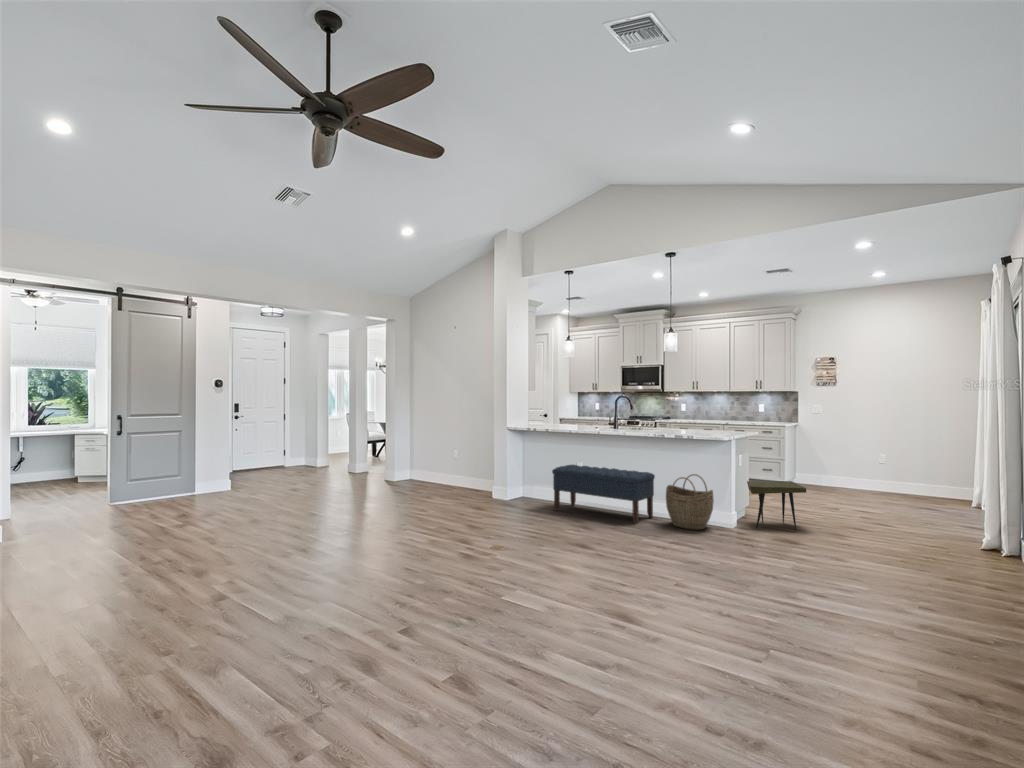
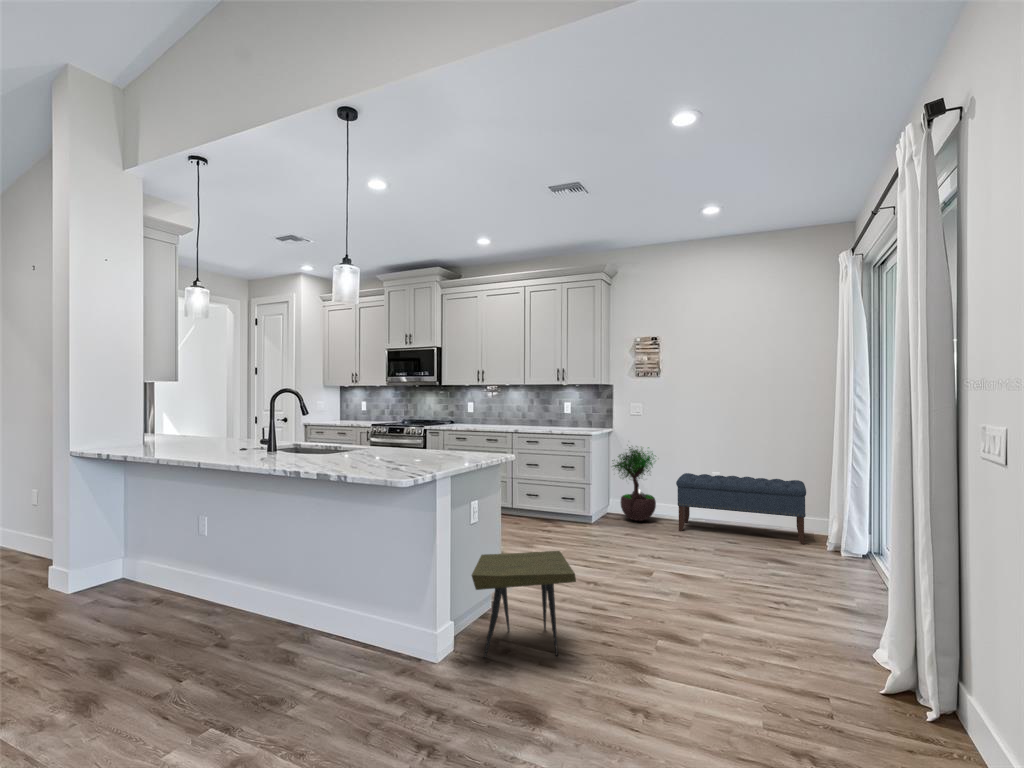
potted tree: none [800,431,838,488] -> present [612,446,656,521]
bench: present [552,465,655,524] -> present [676,473,806,545]
woven basket: present [666,474,714,530] -> none [300,552,397,682]

